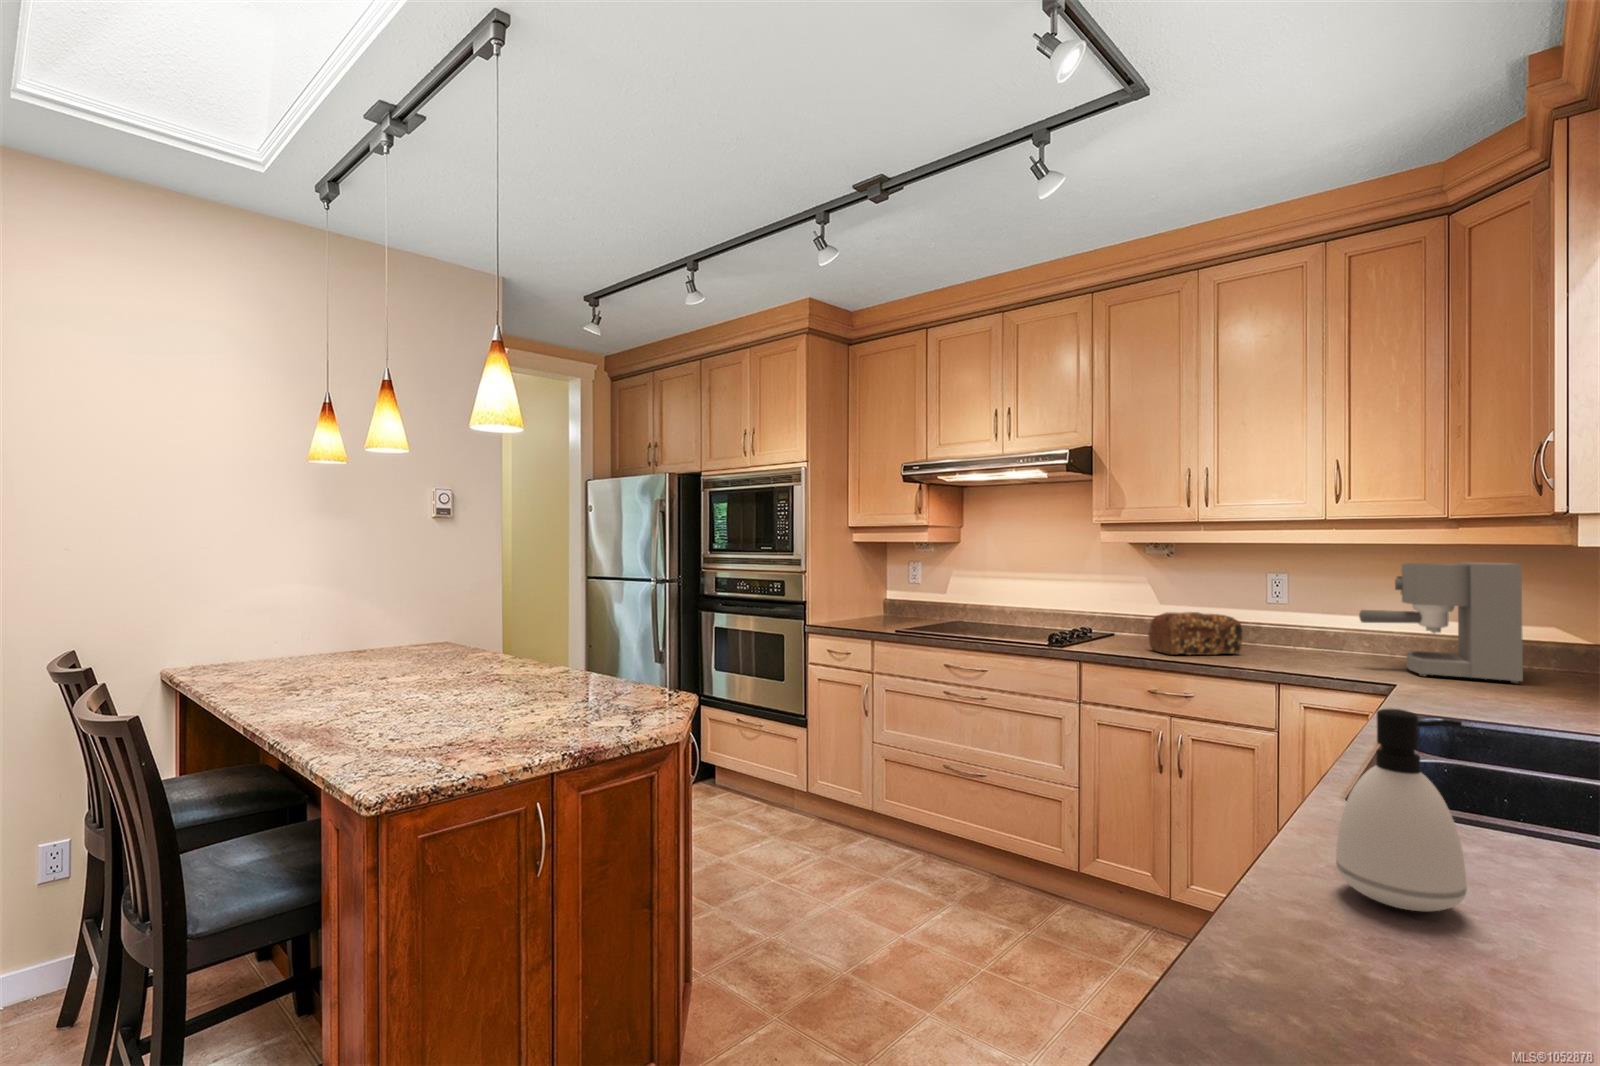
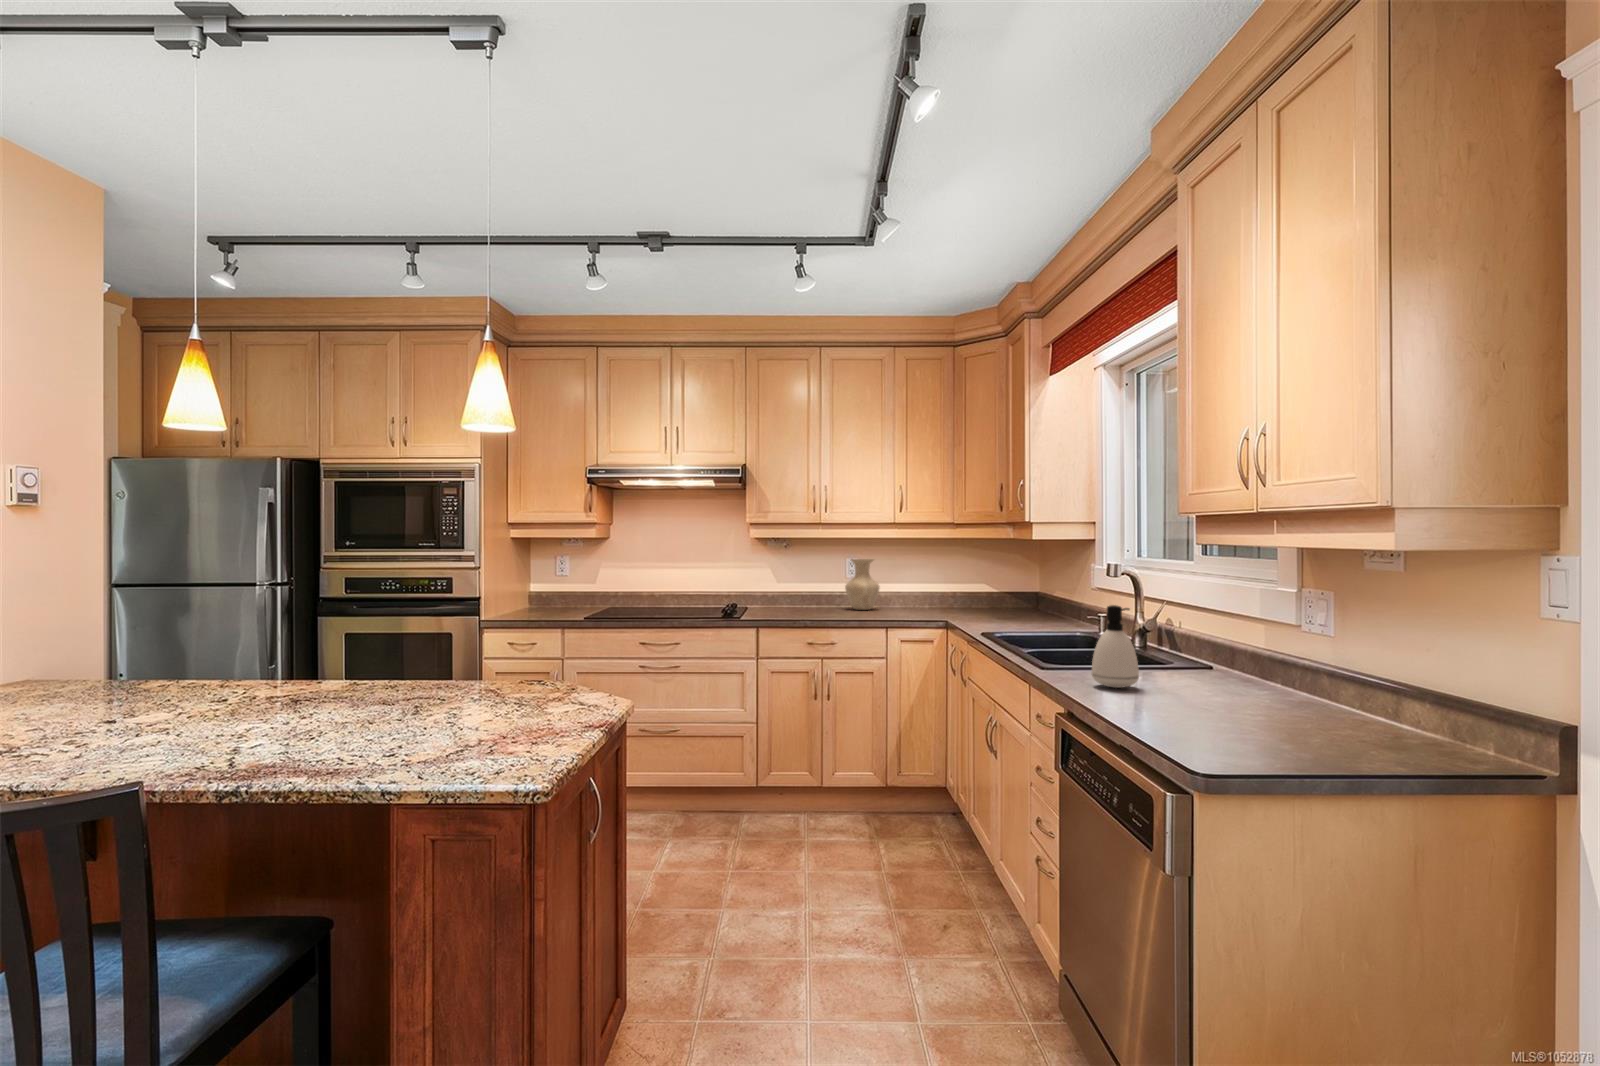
coffee maker: present [1359,562,1523,683] -> none [914,548,989,615]
vase: none [1257,575,1318,653] -> present [845,559,880,610]
bread loaf: present [1148,612,1243,655] -> none [793,586,847,617]

